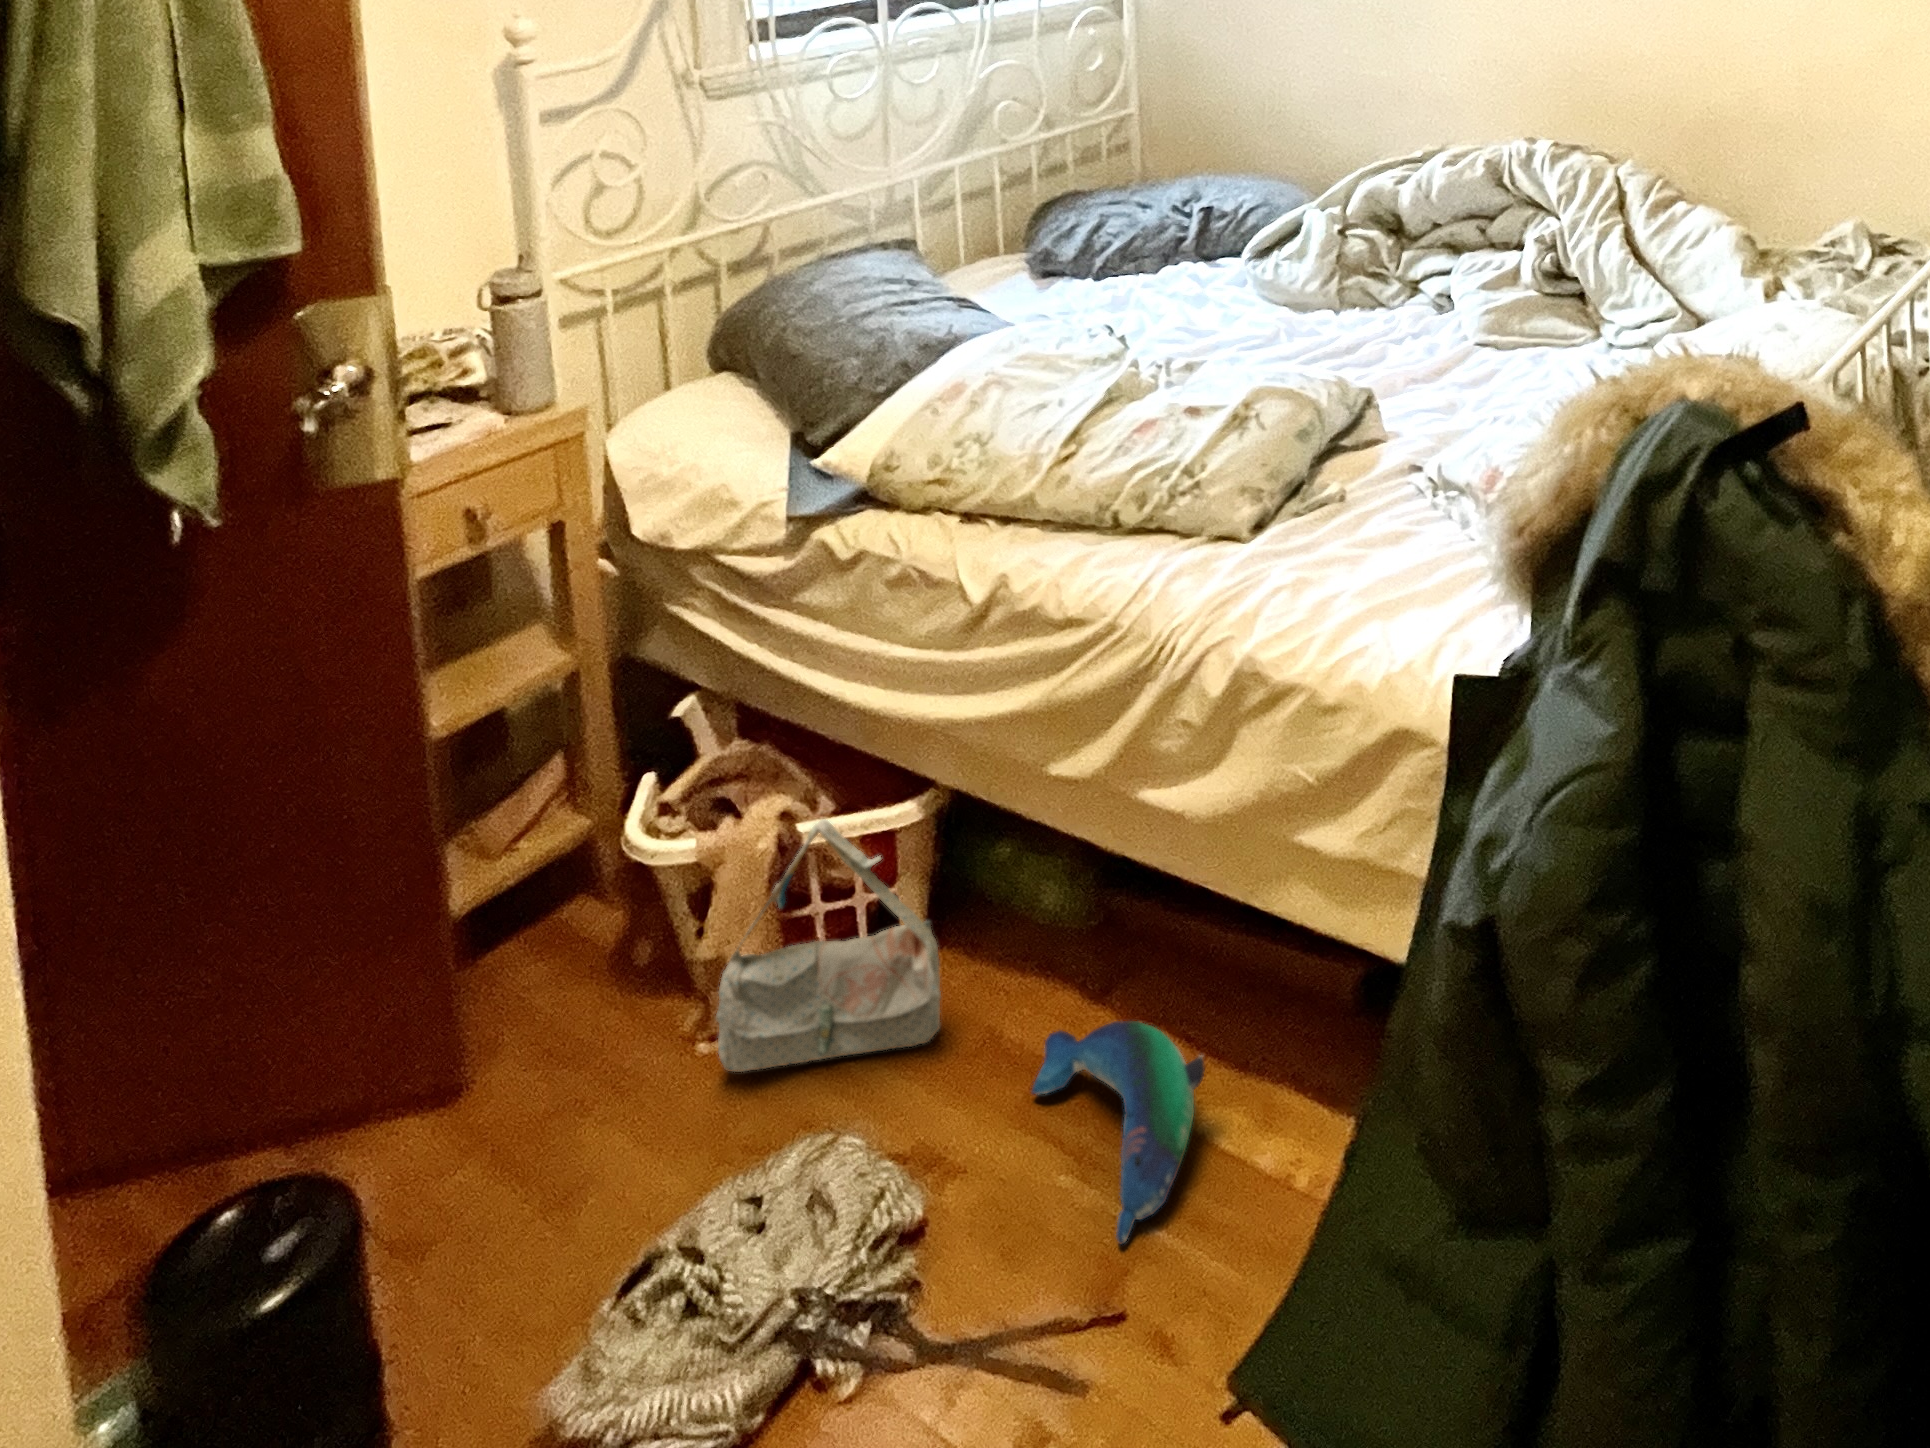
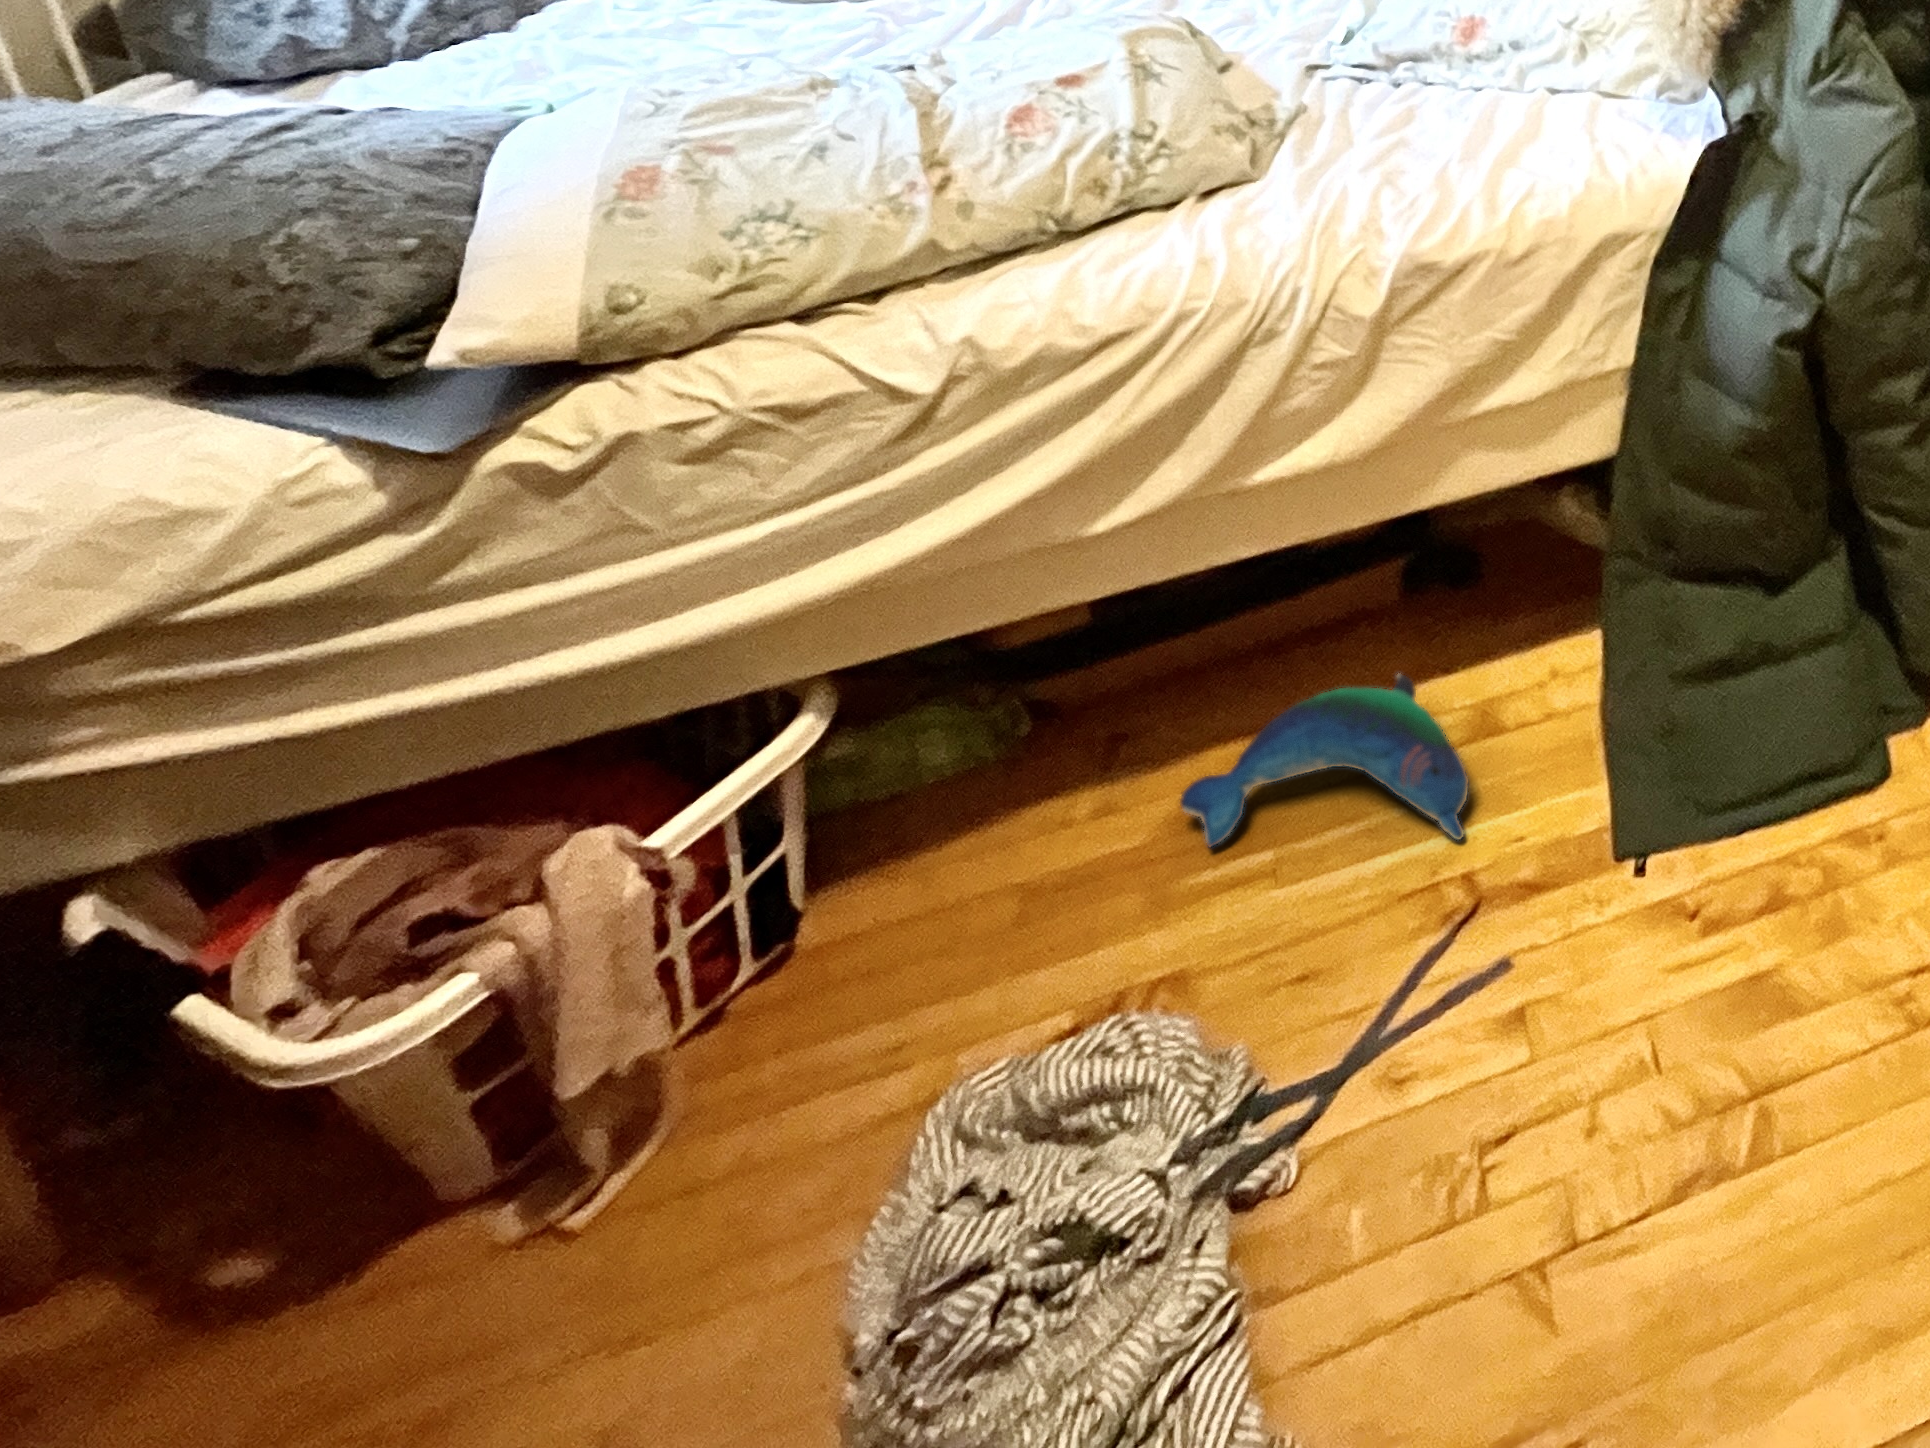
bag: present [716,819,941,1072] -> none [700,752,1028,1146]

